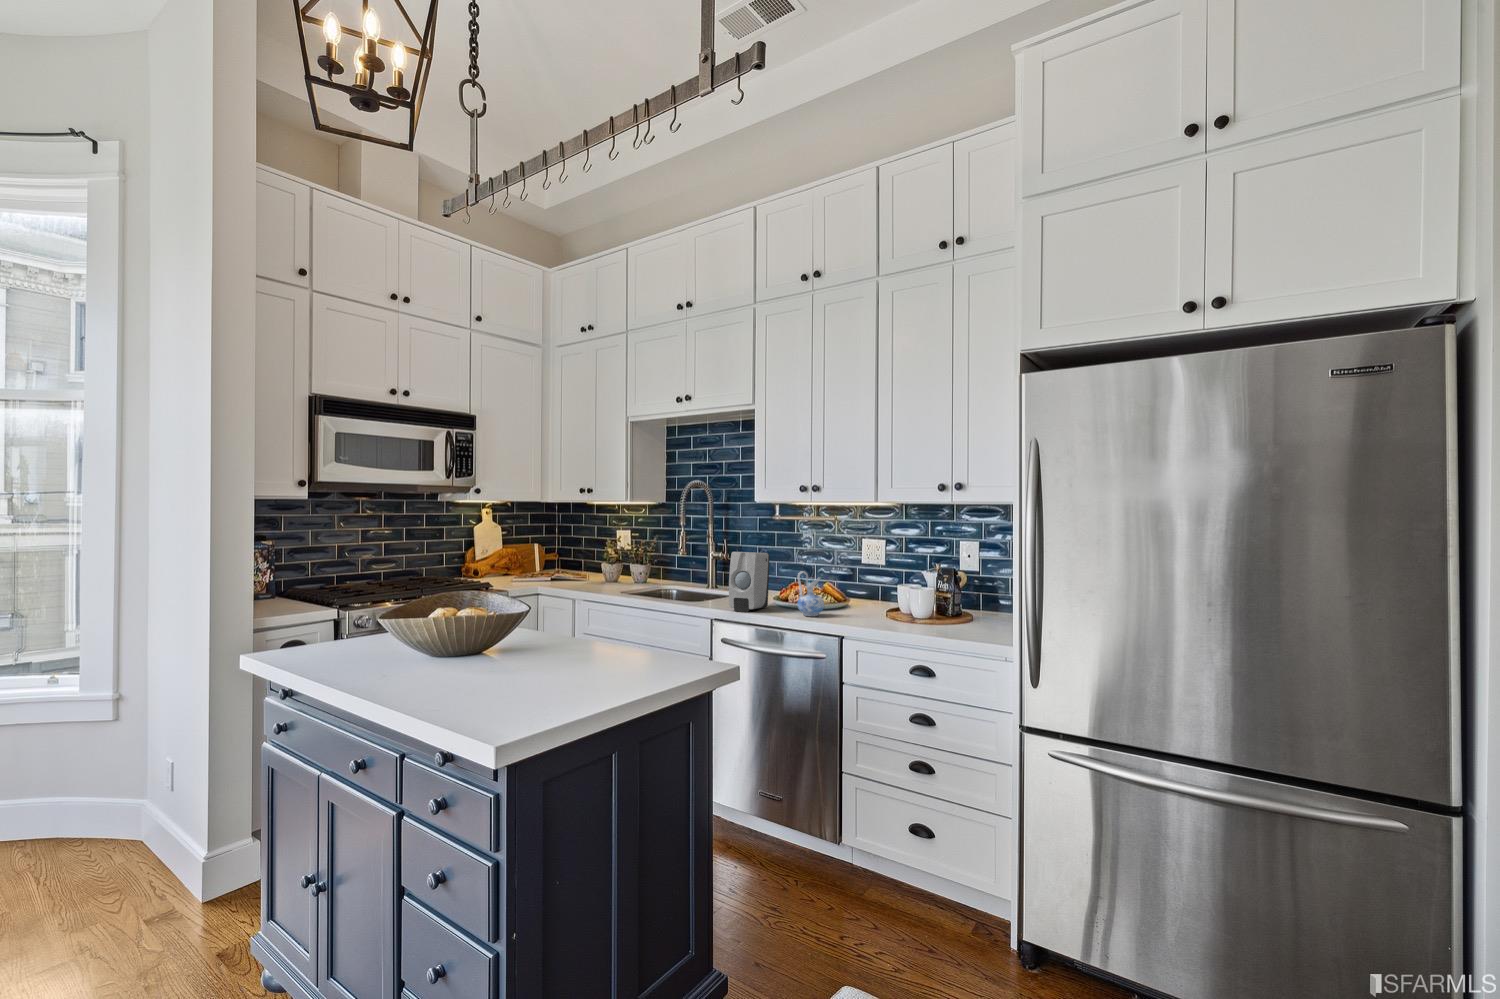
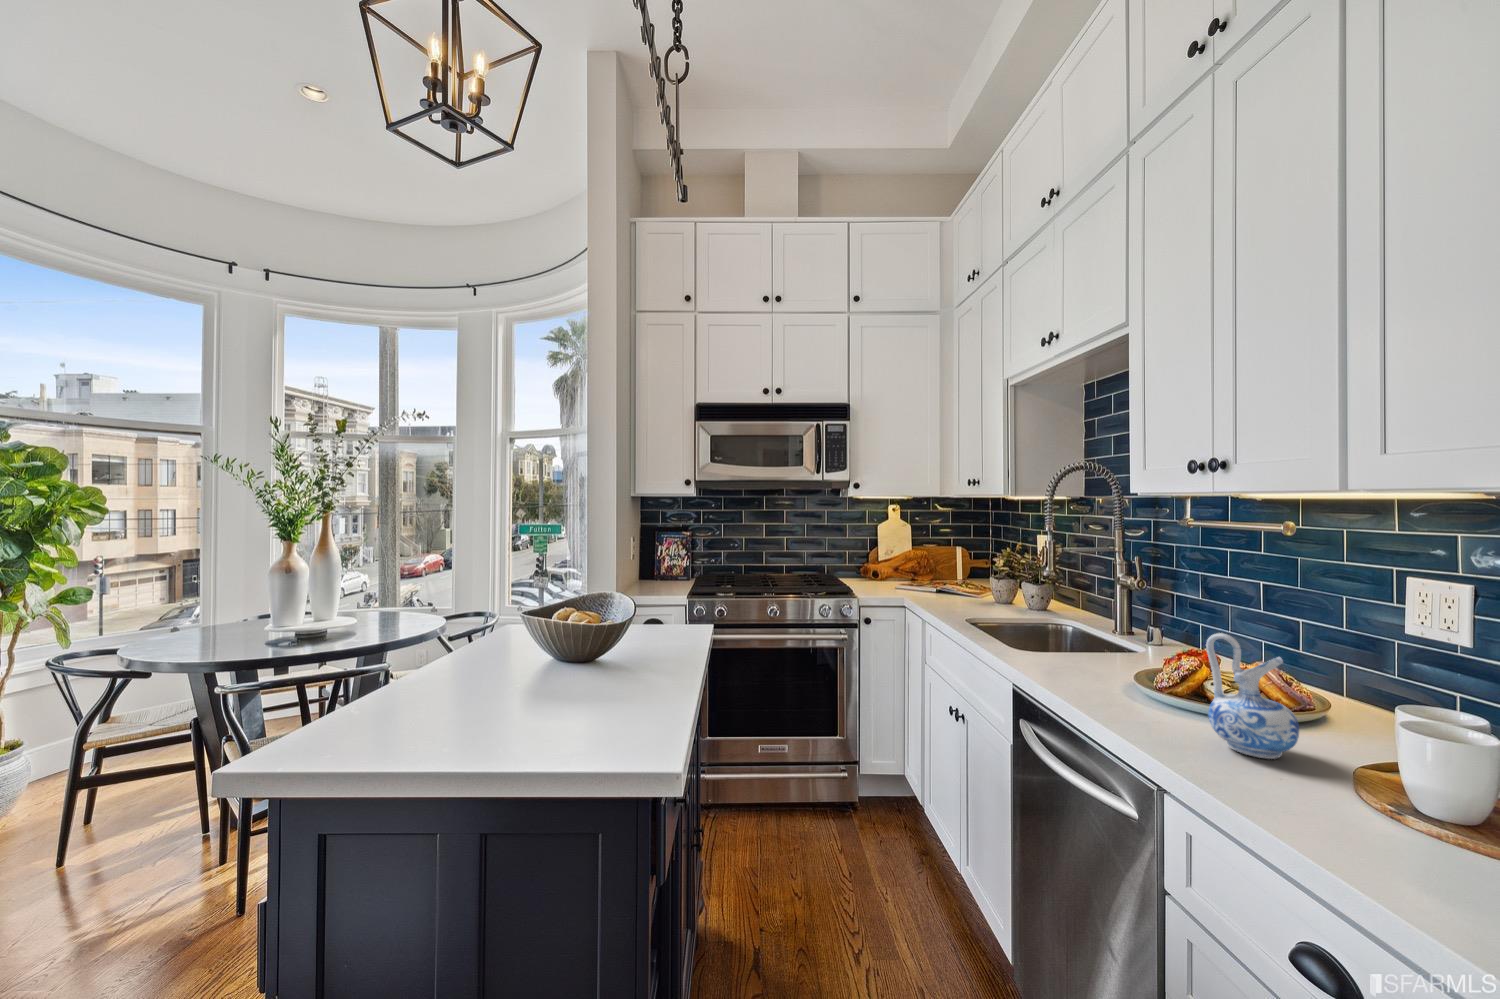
soap dispenser: present [729,552,770,612] -> none [1067,572,1180,697]

